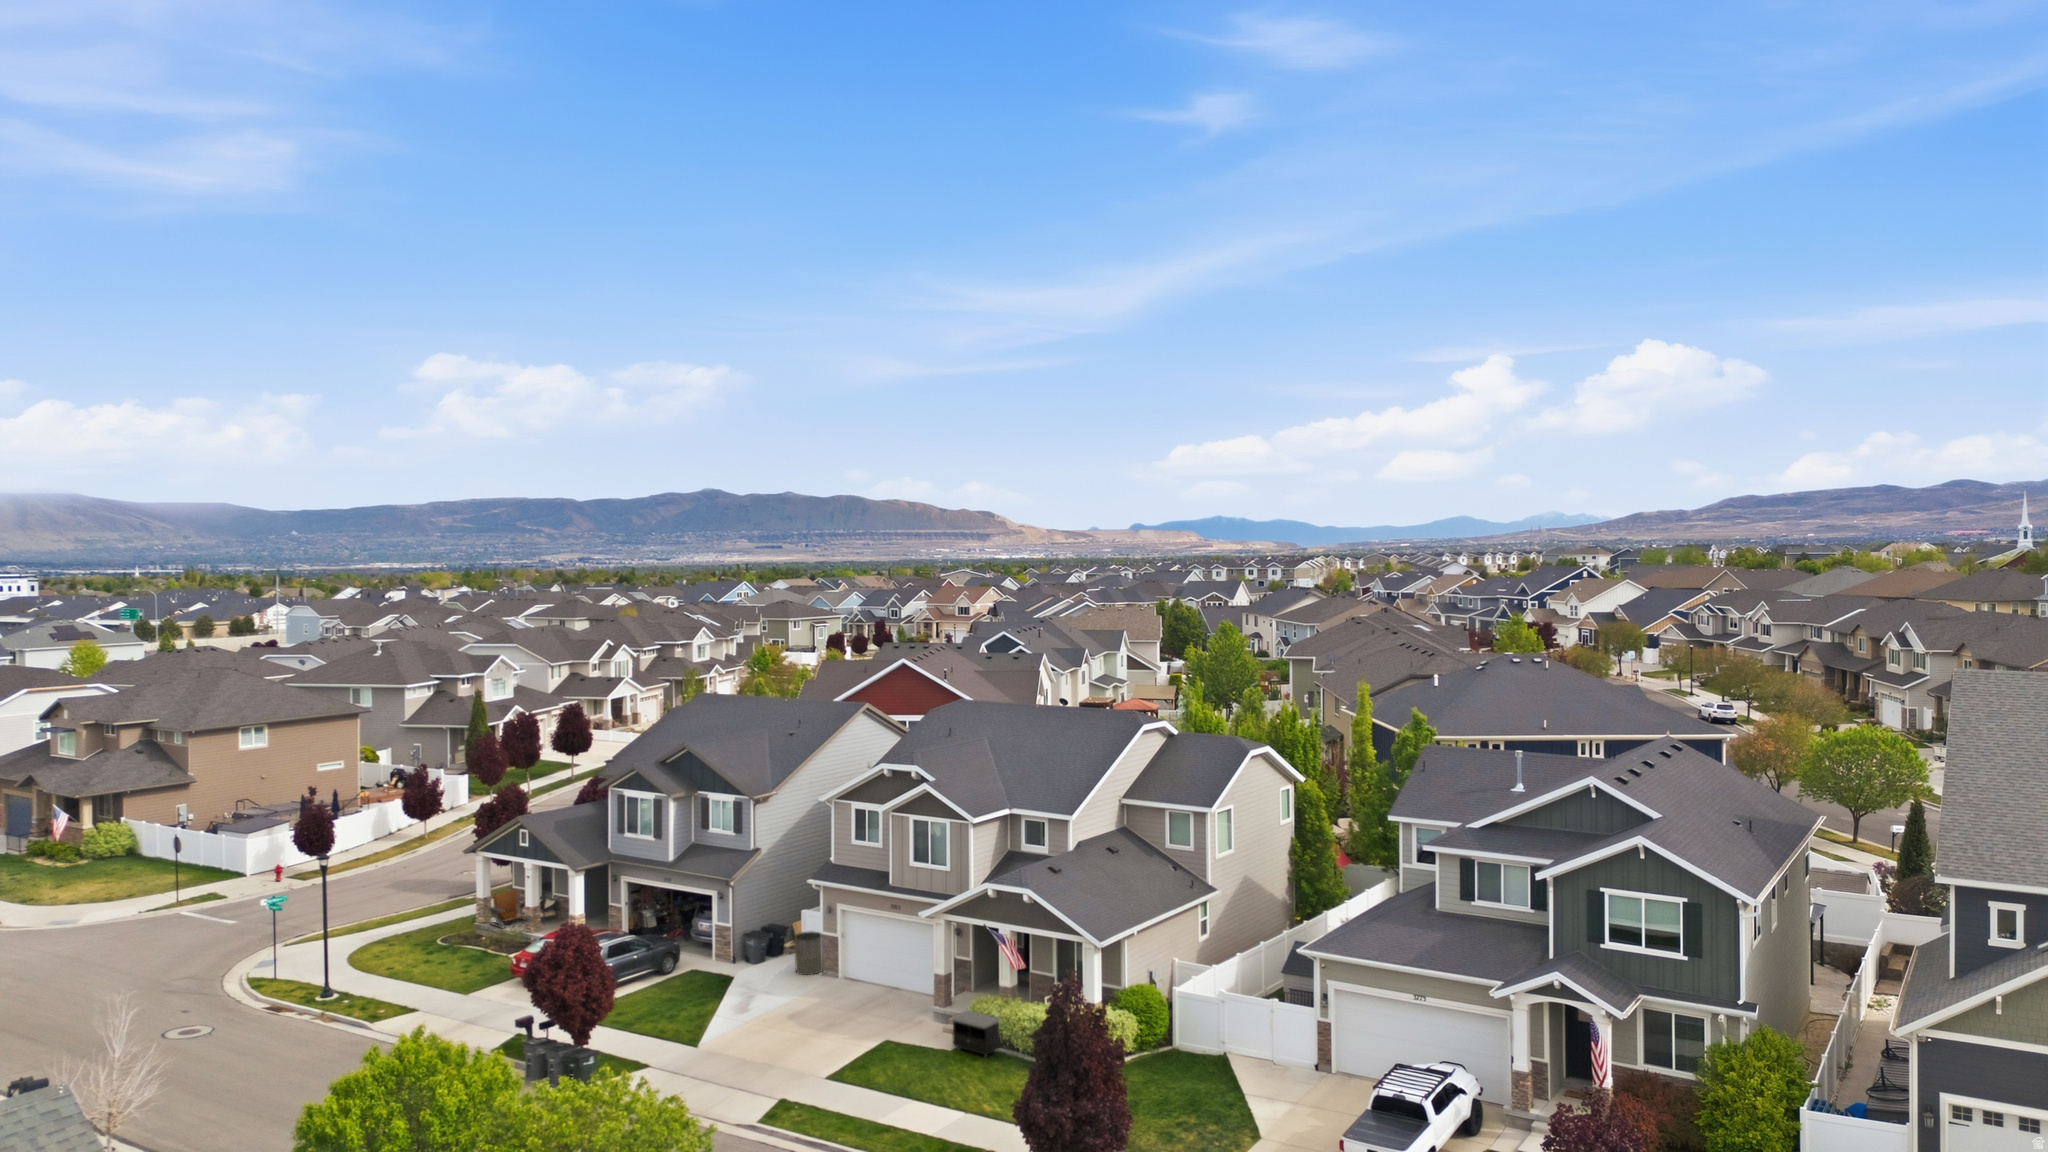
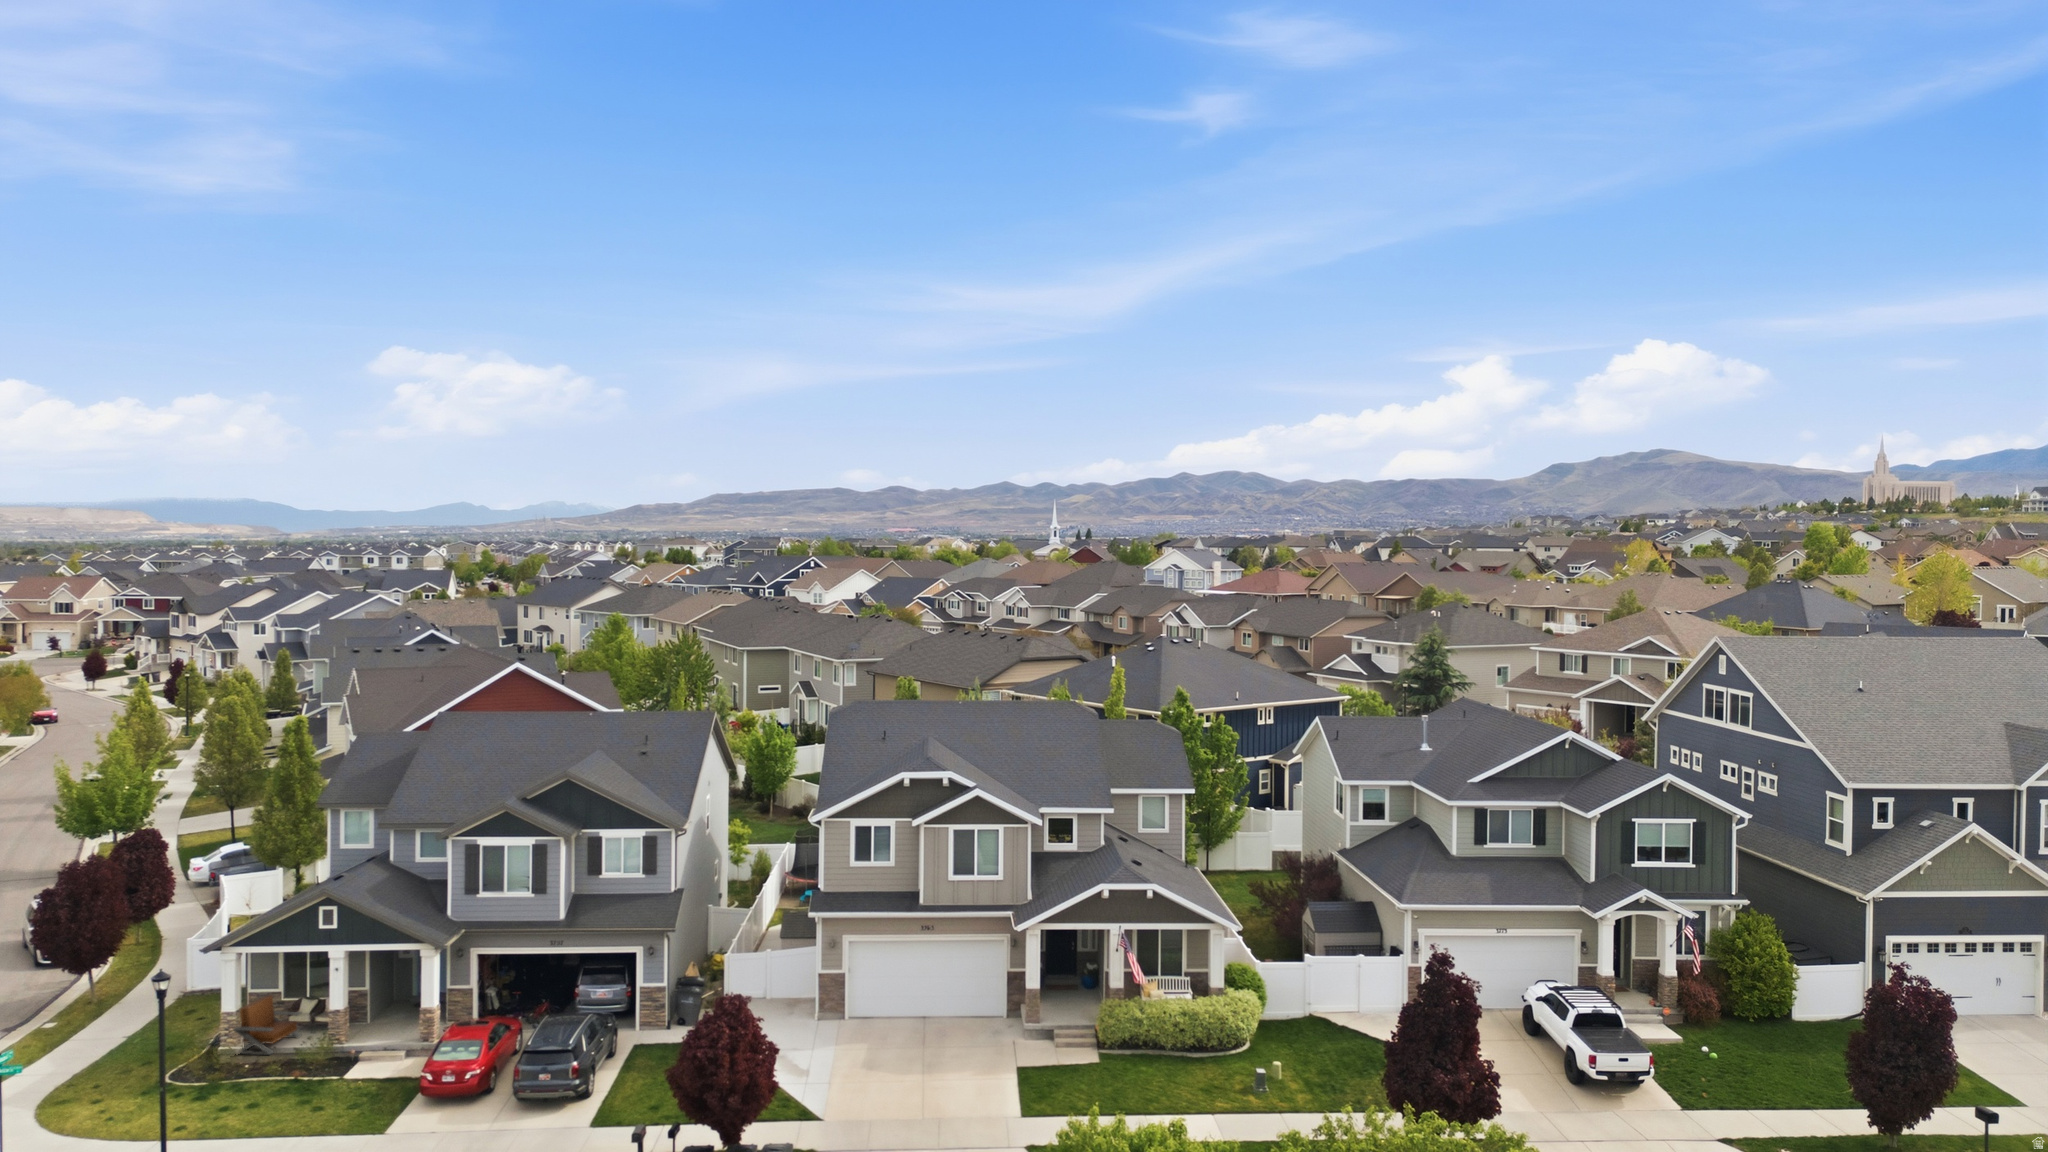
trash can: present [795,932,823,975] -> none [791,974,823,1028]
storage bench: present [951,1010,1001,1055] -> none [1115,1022,1162,1066]

